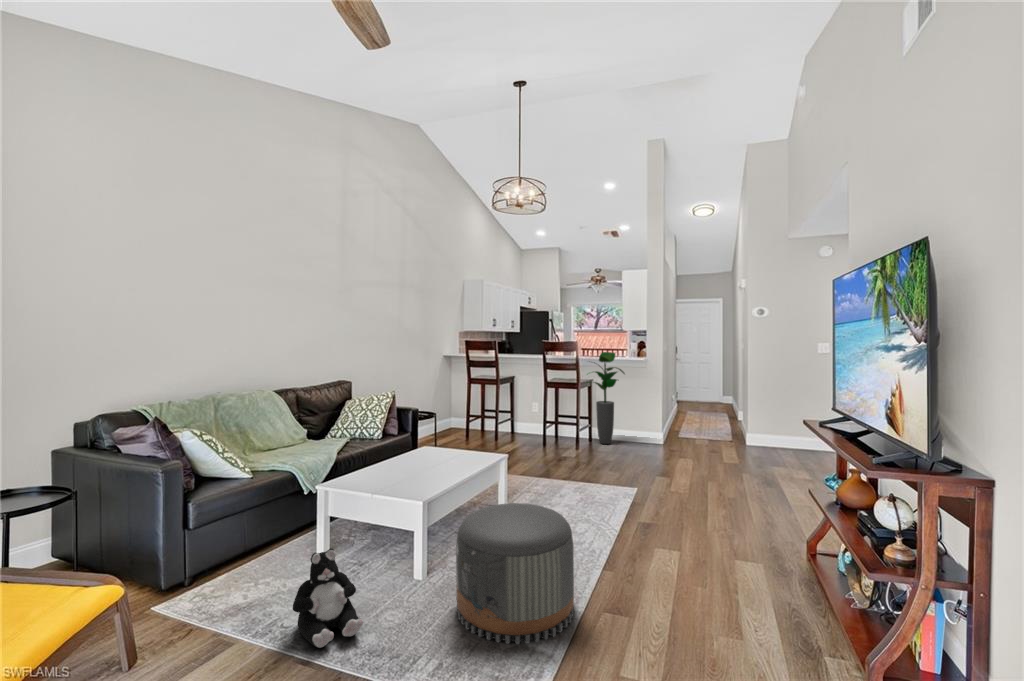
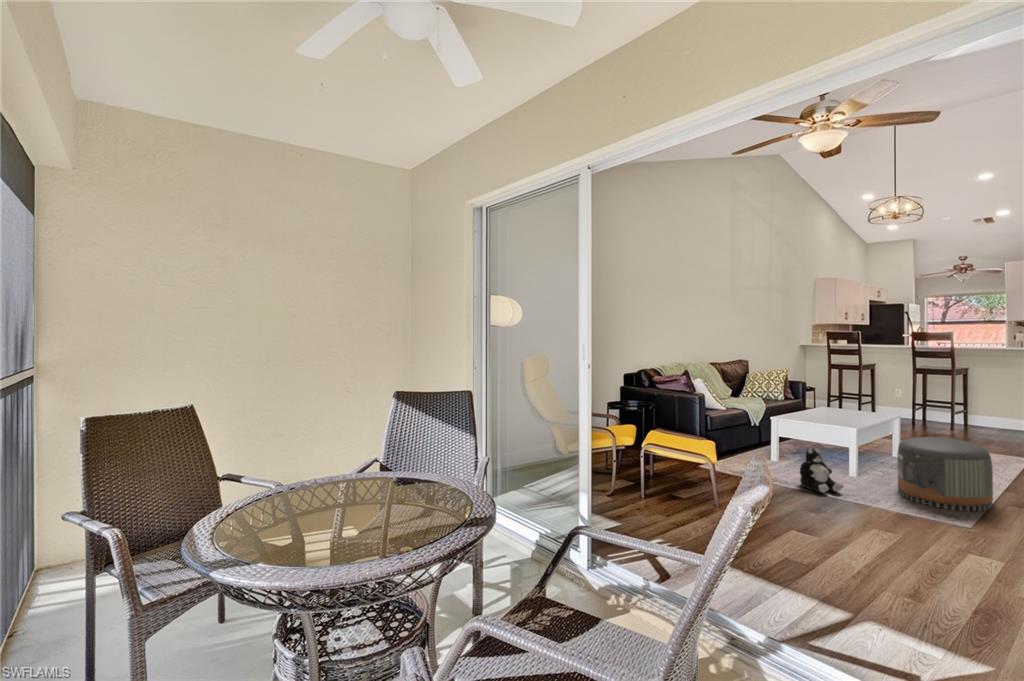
potted plant: present [587,352,625,444] -> none [960,342,1012,428]

